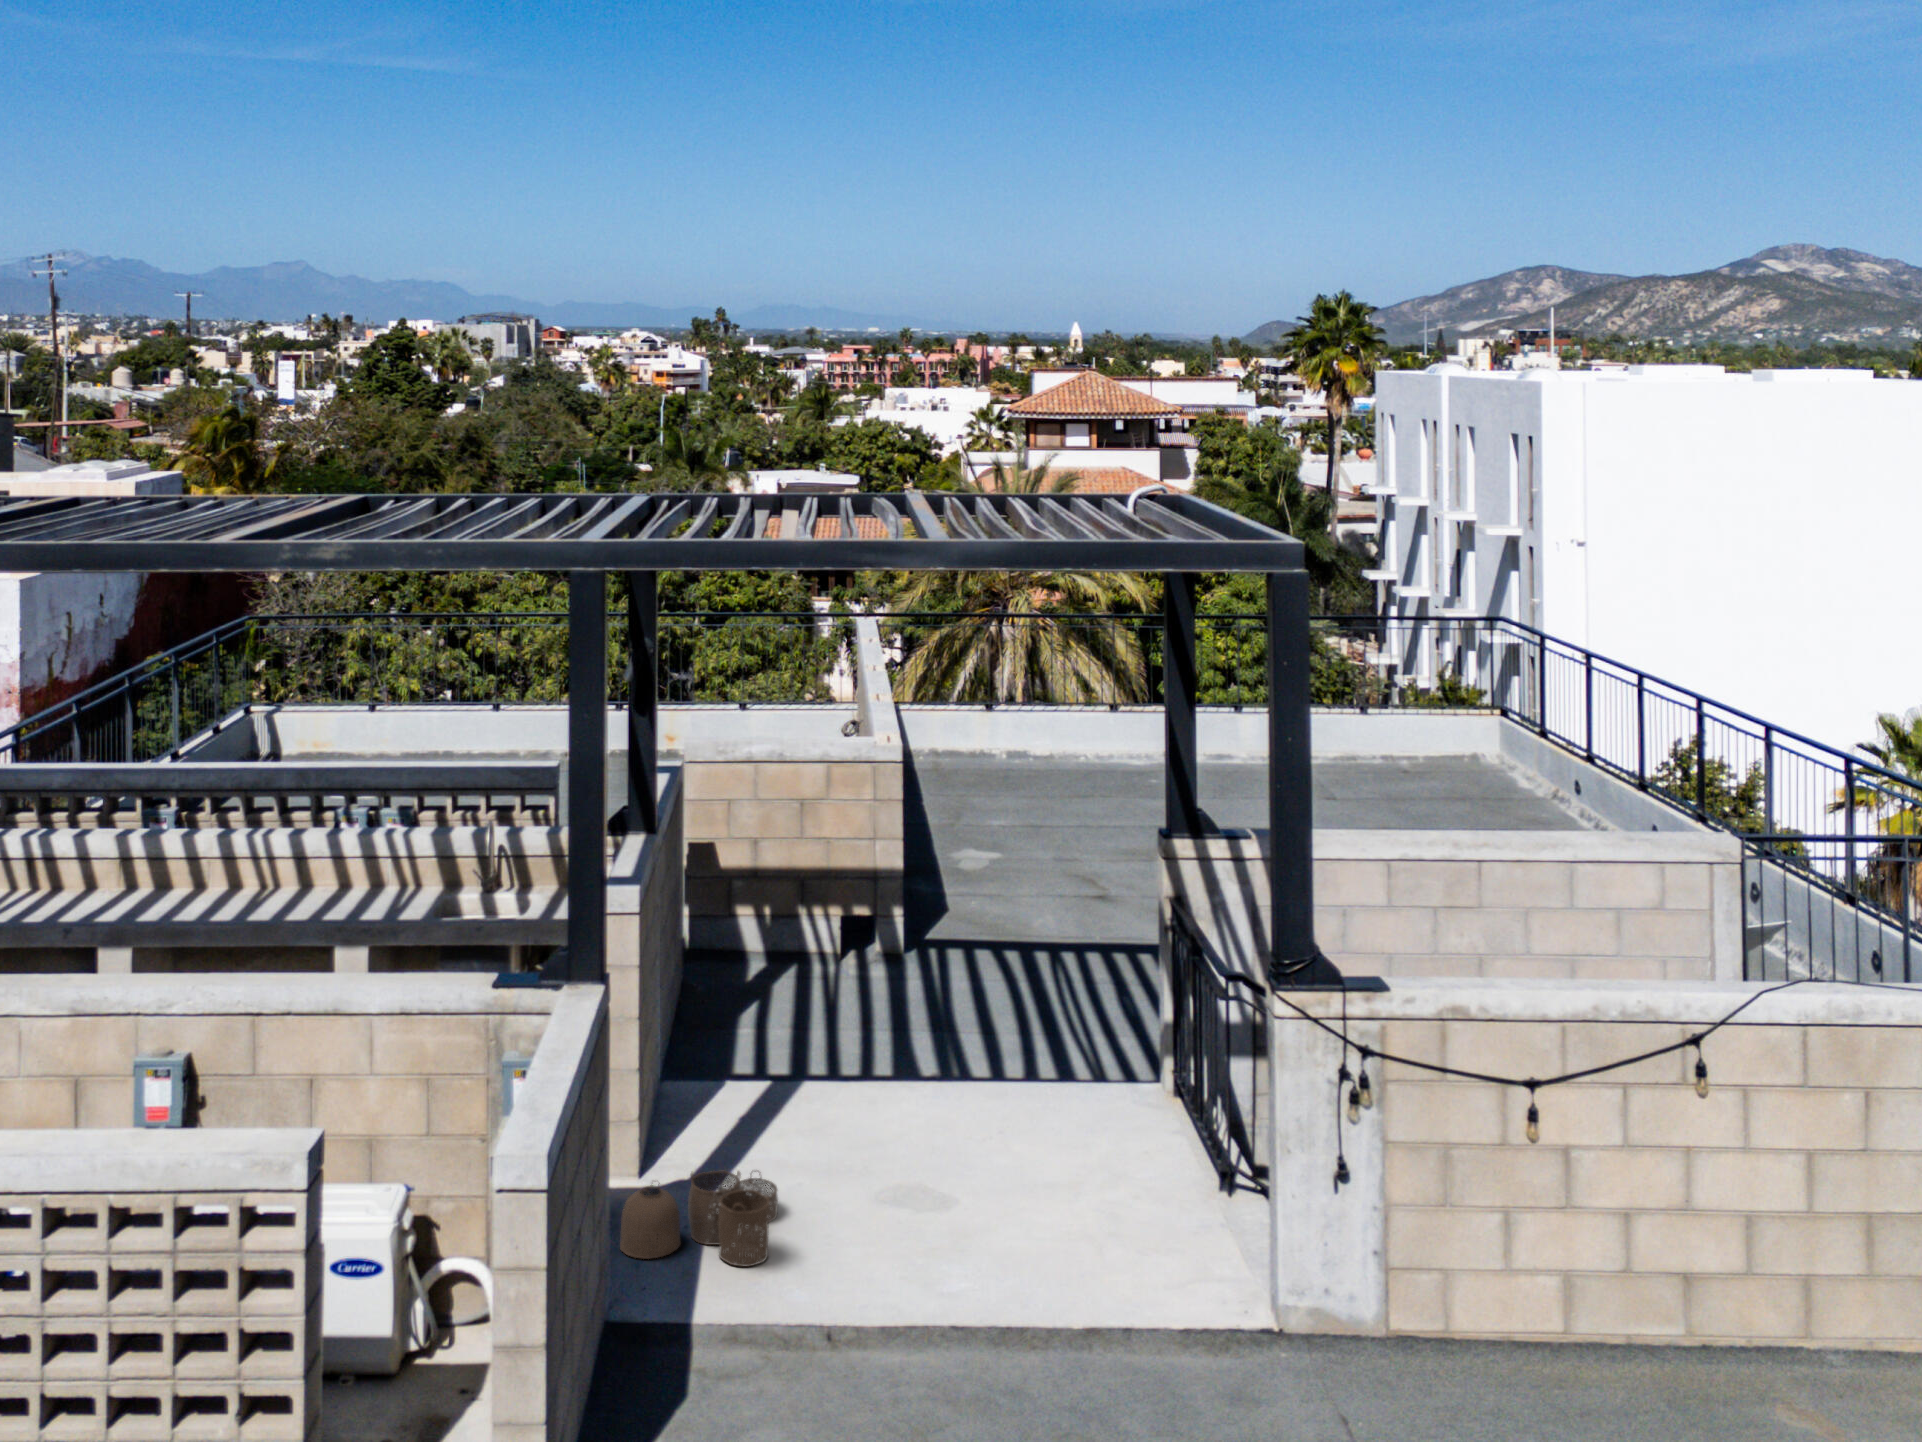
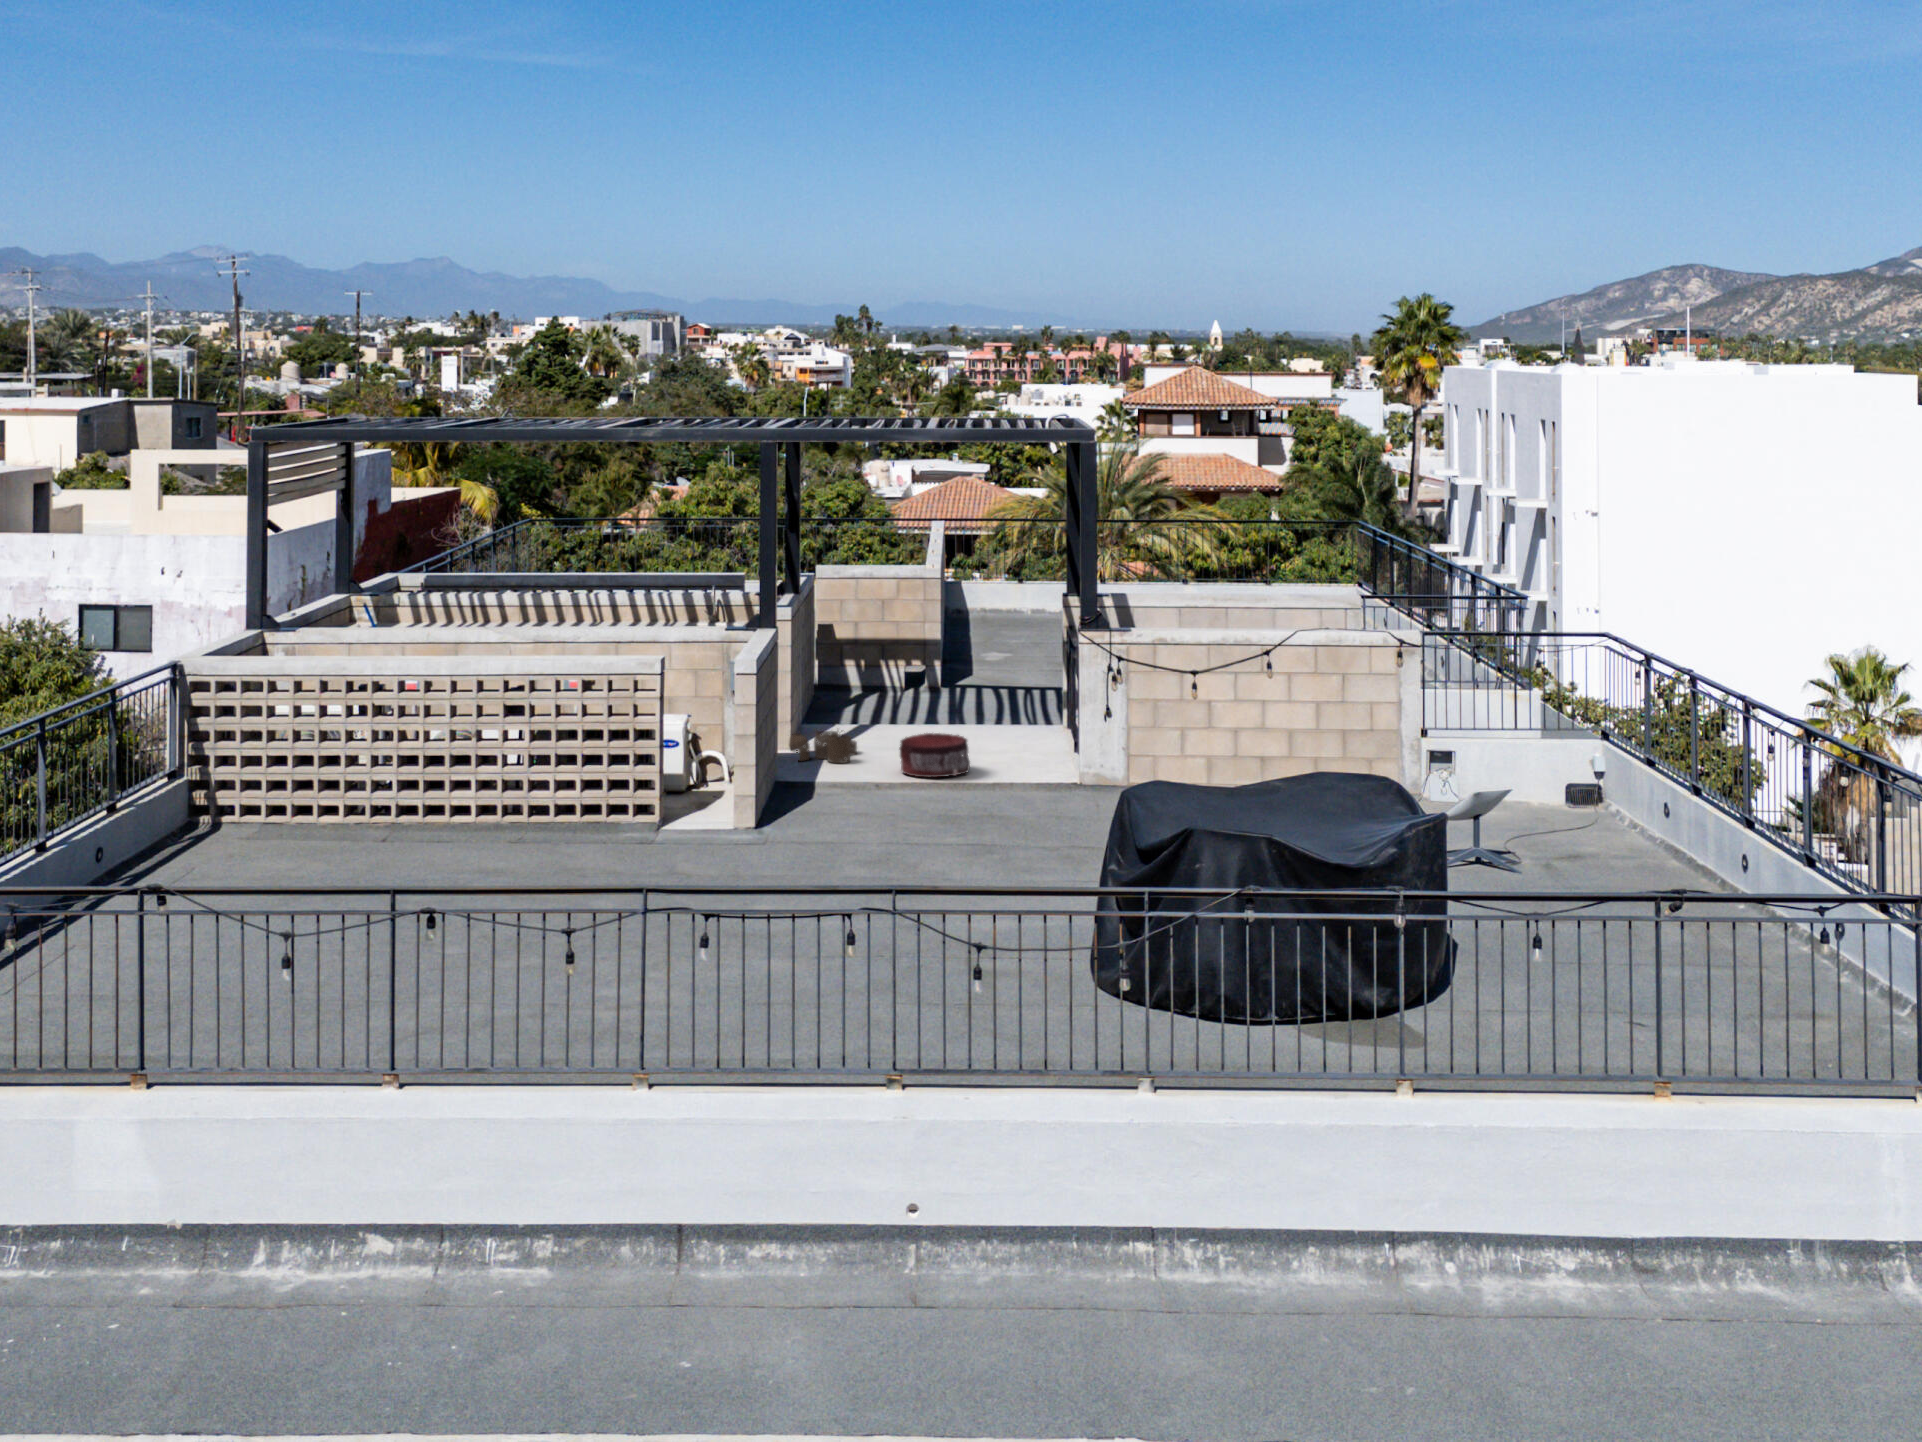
pouf: none [879,1197,1041,1344] -> present [899,733,970,777]

